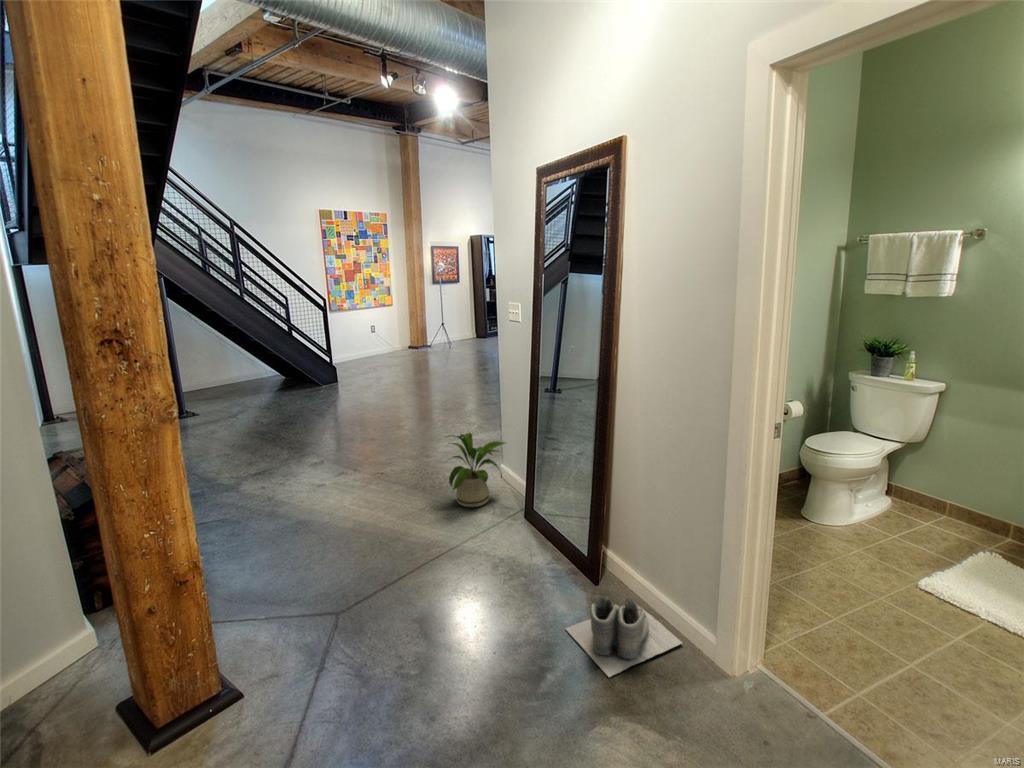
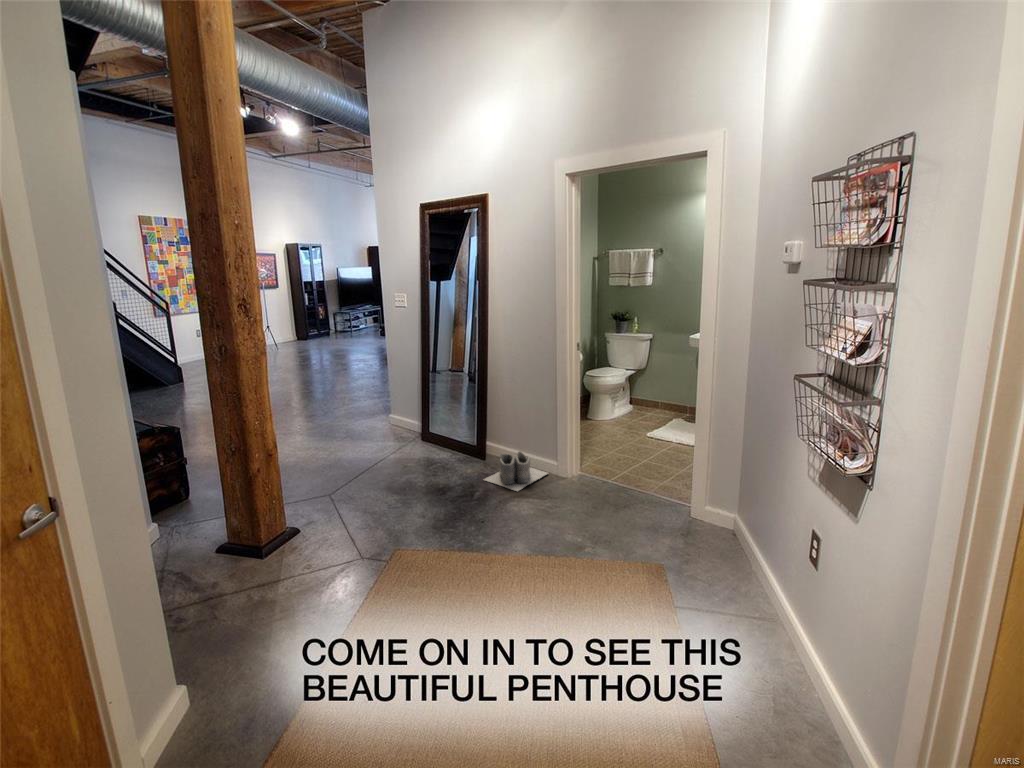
house plant: present [446,433,505,507] -> none [357,388,401,441]

